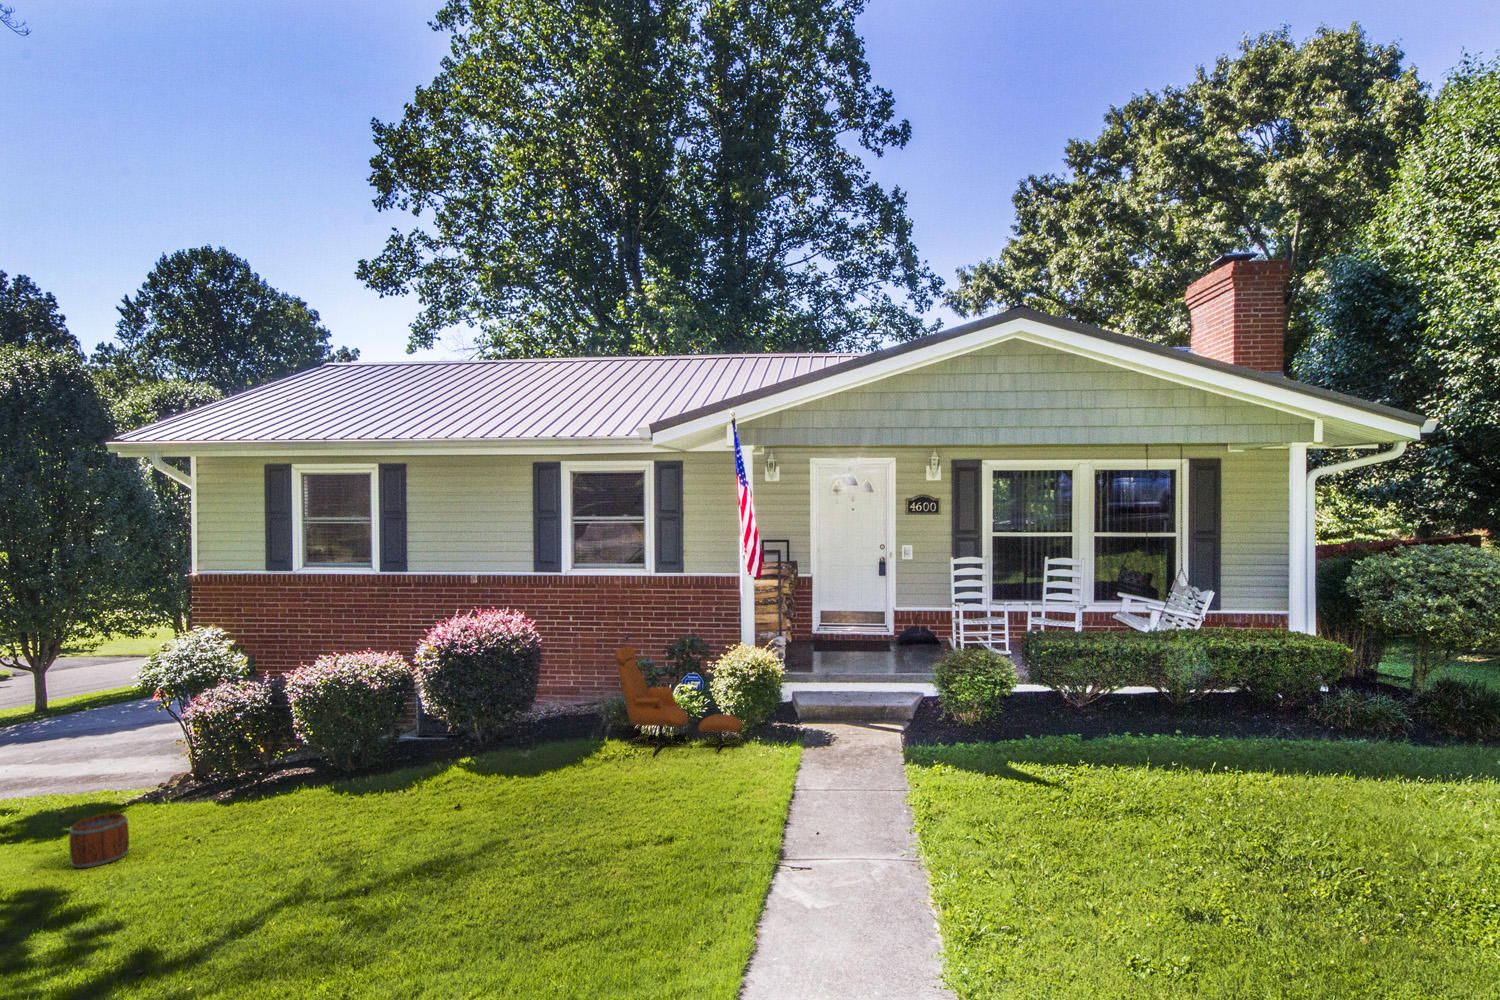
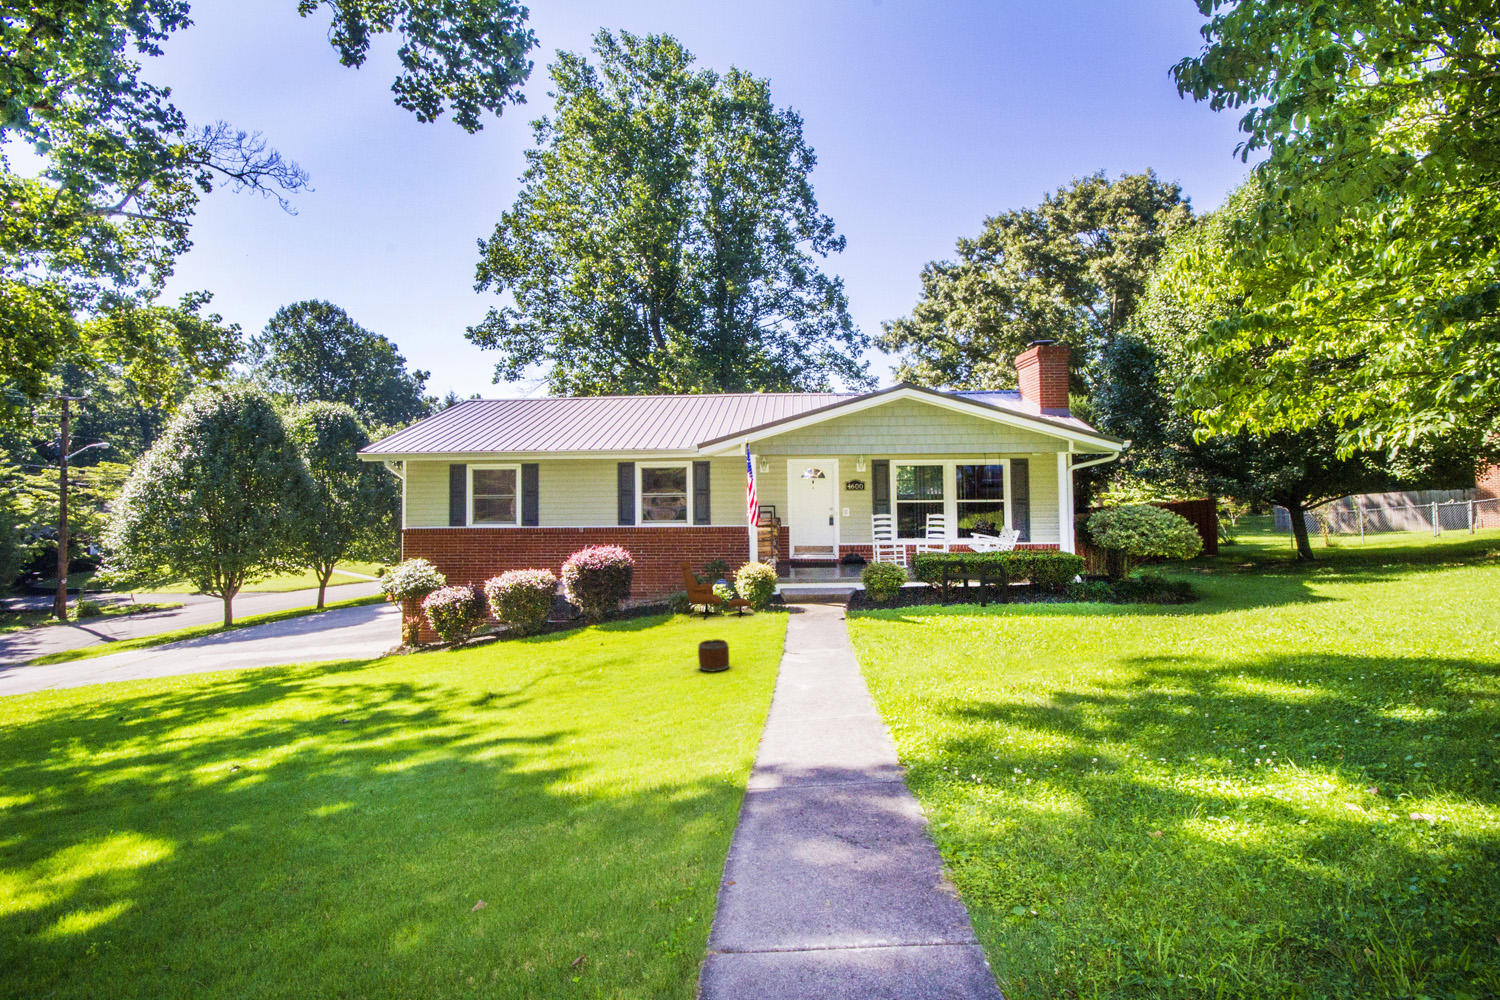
bench: none [1084,647,1211,742] -> present [943,561,1008,607]
bucket: present [69,813,129,868] -> present [698,639,730,672]

